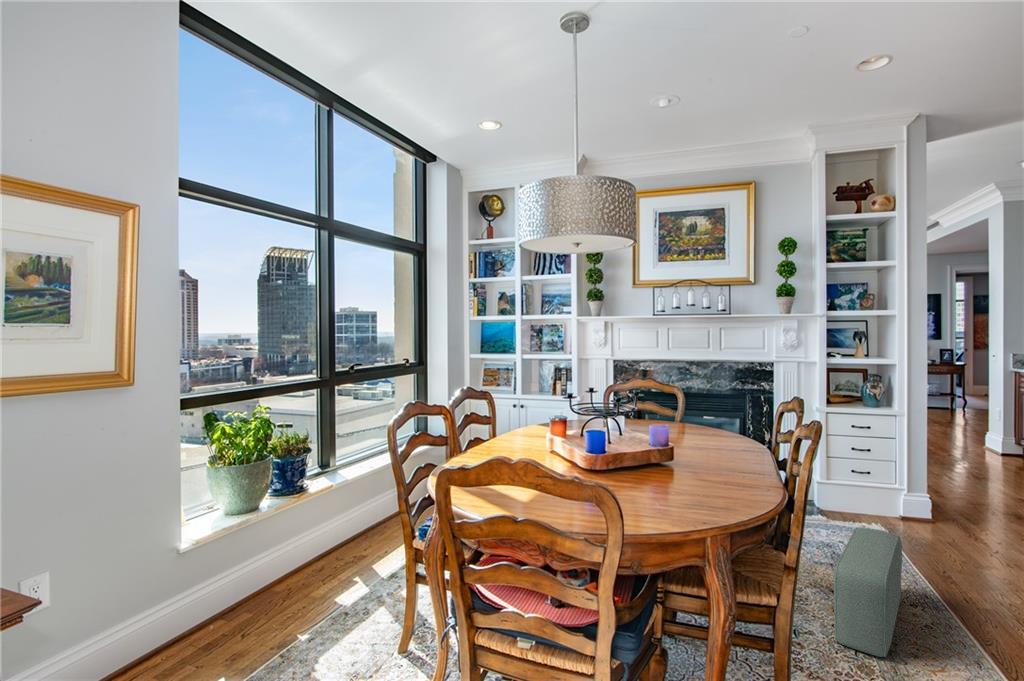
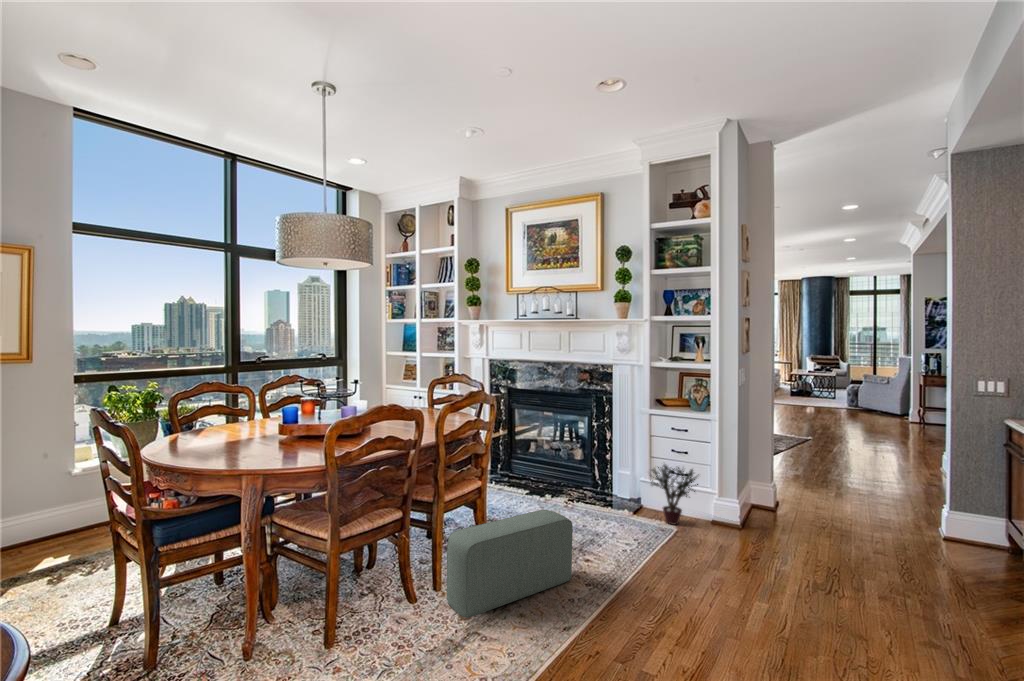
potted plant: none [848,462,916,524] -> present [651,465,698,525]

